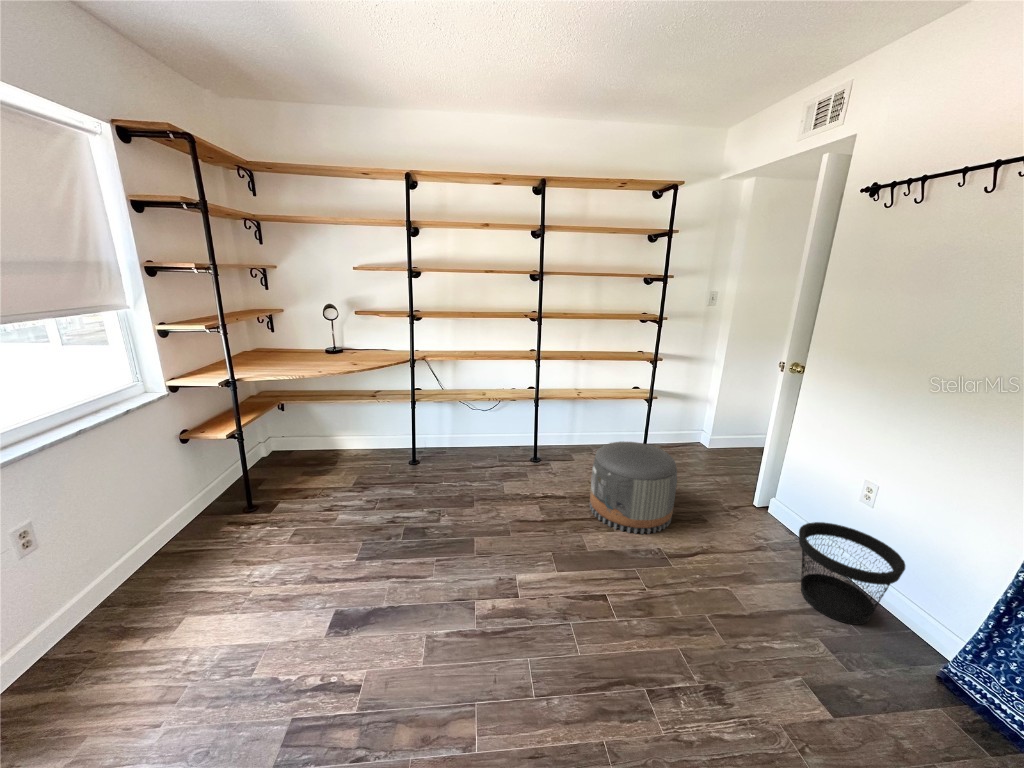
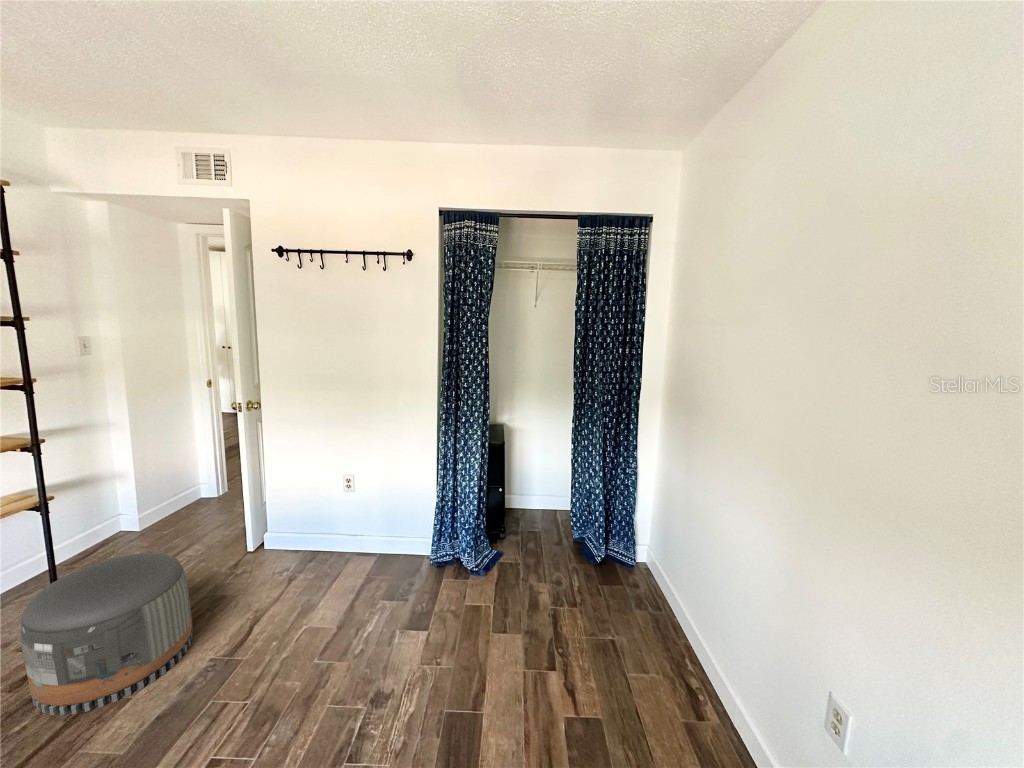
wastebasket: present [799,522,905,624] -> none [326,511,395,586]

